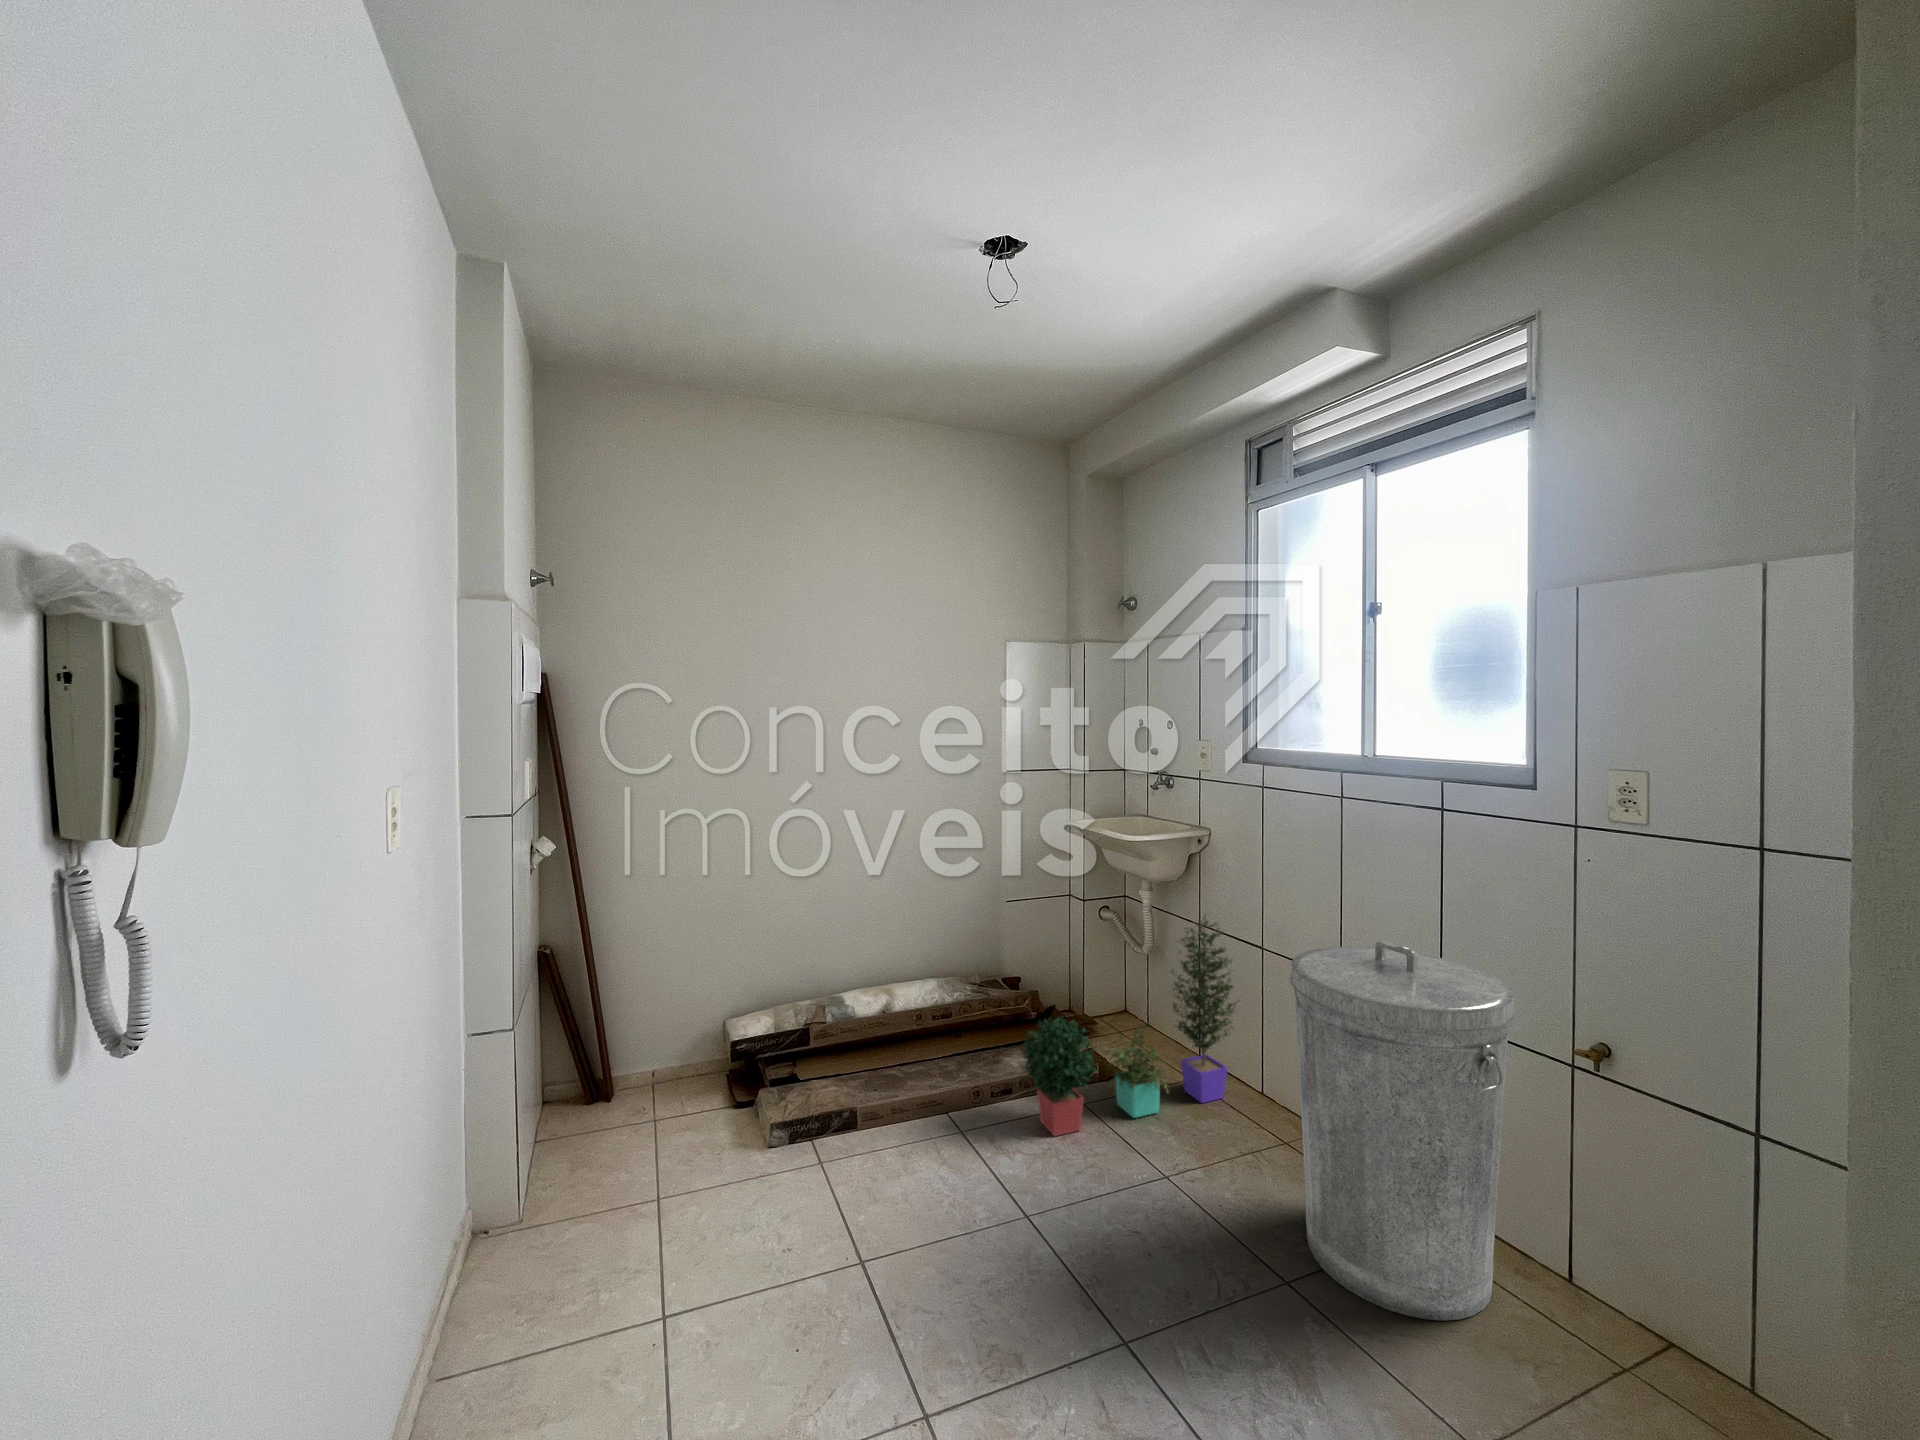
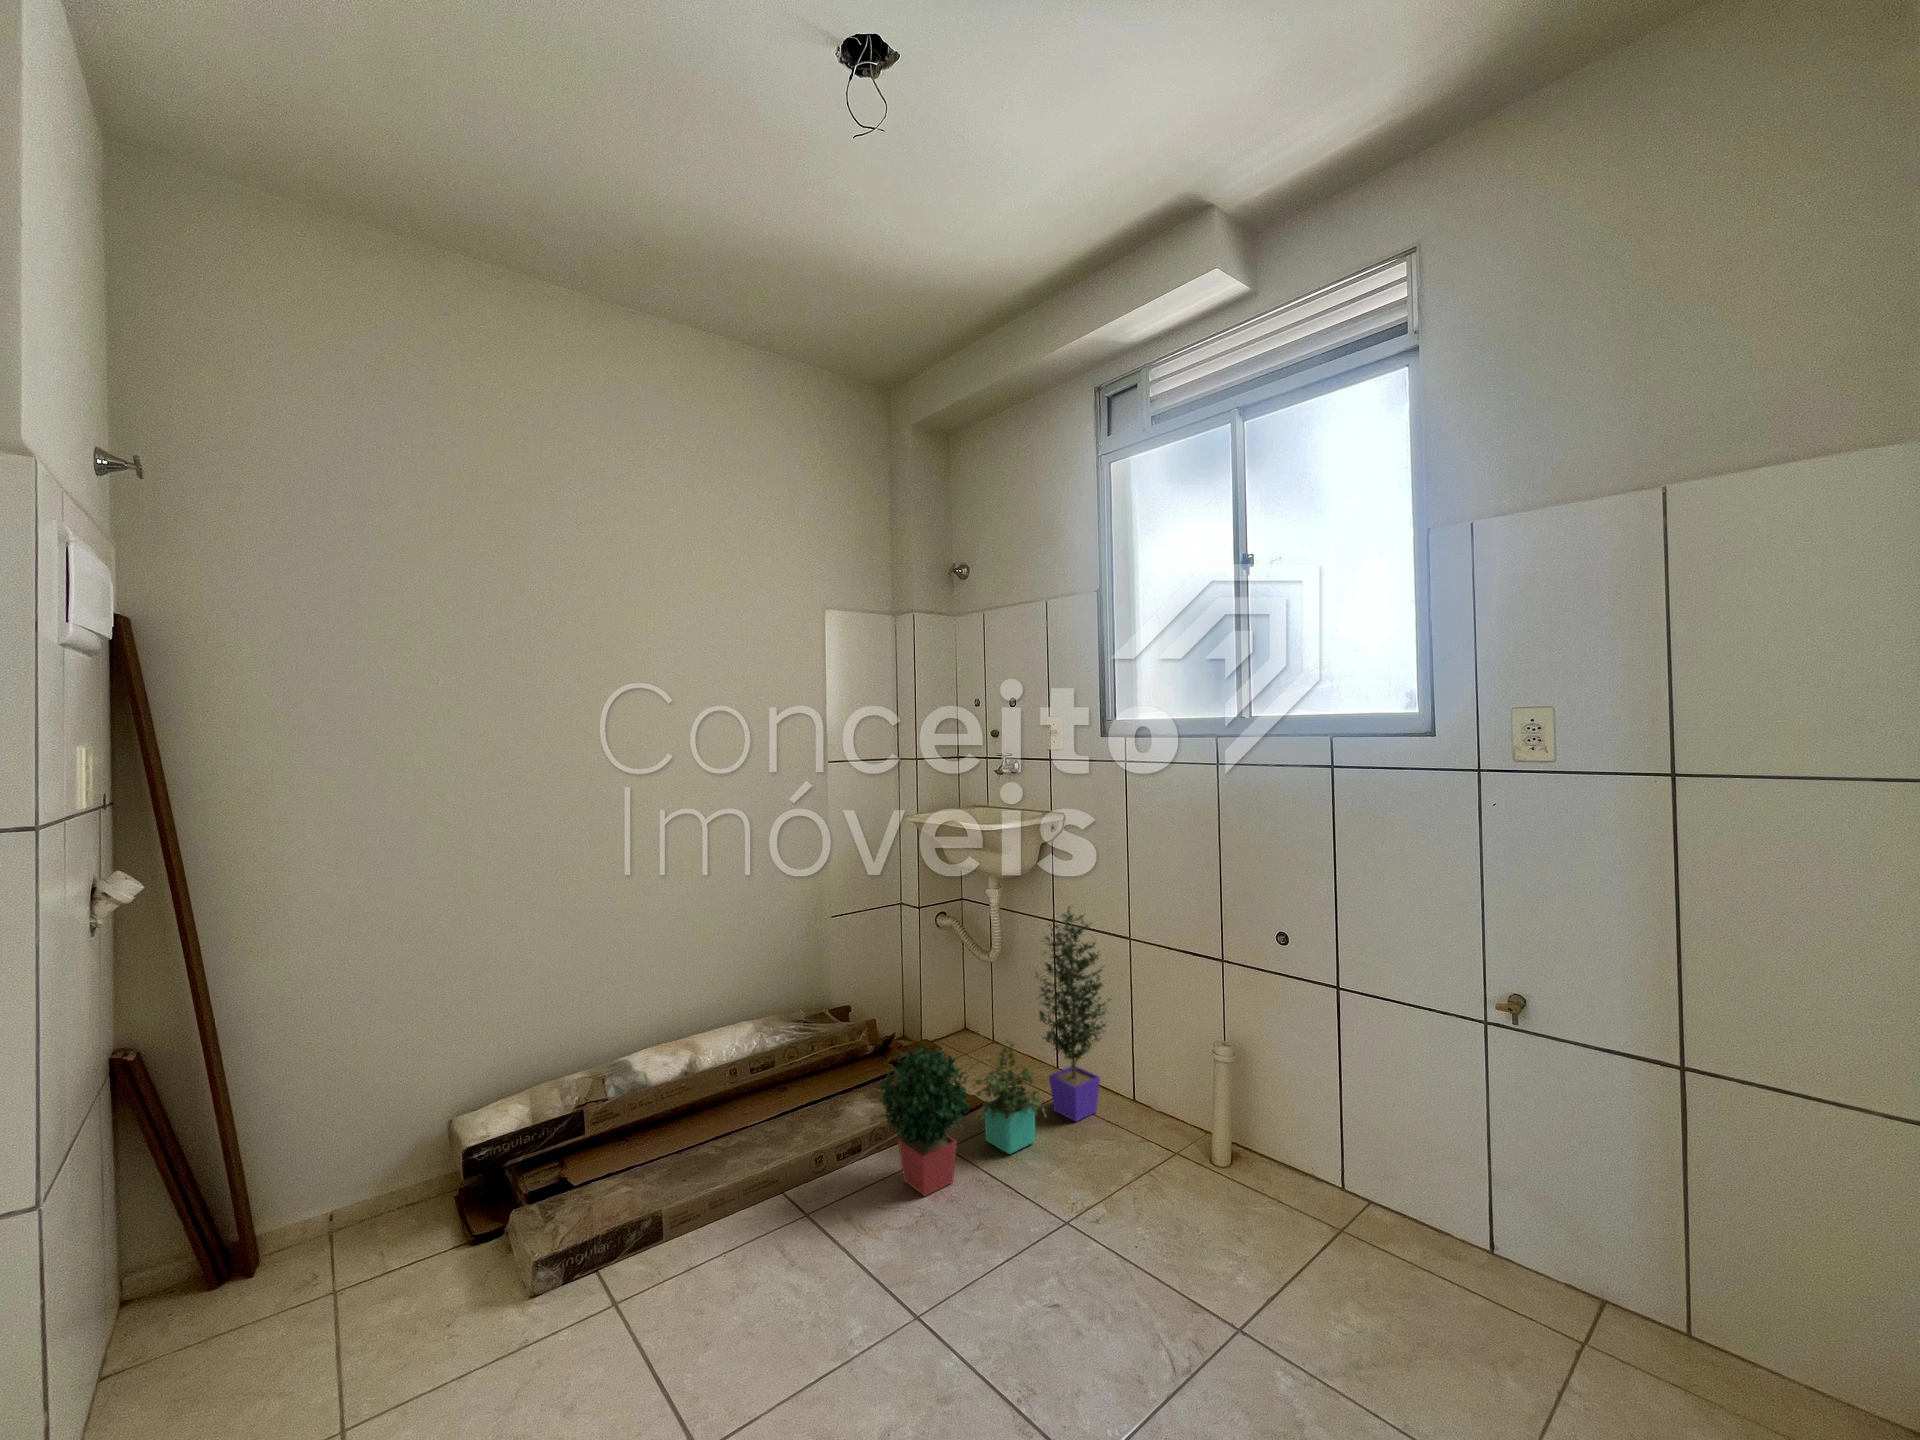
trash can: present [1289,941,1516,1321] -> none [1207,910,1451,1337]

